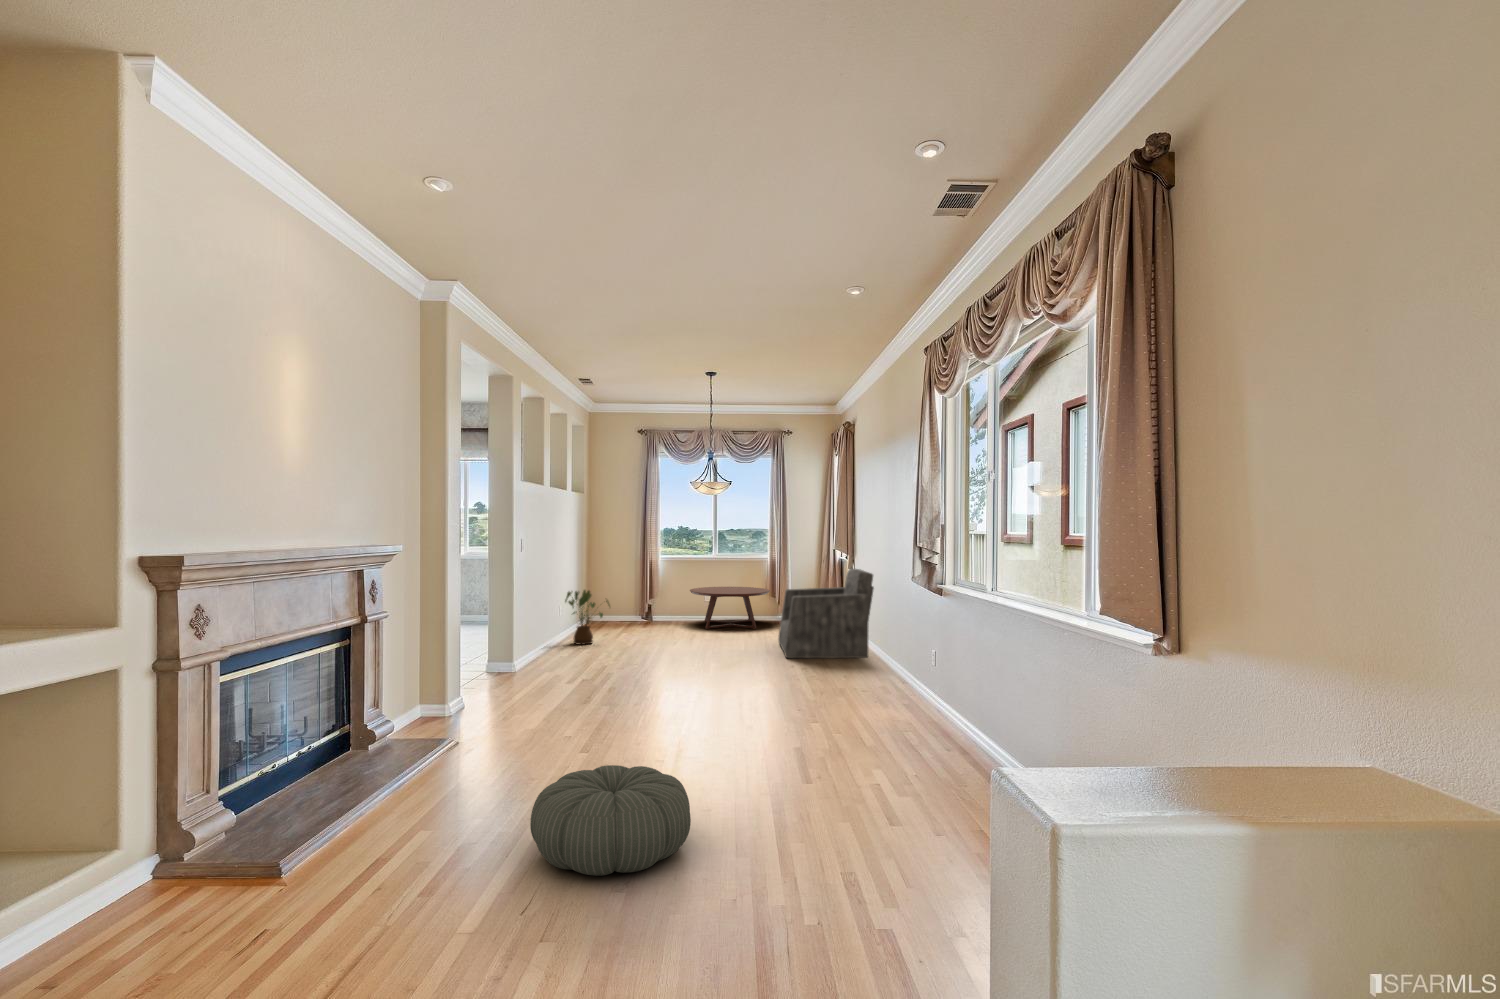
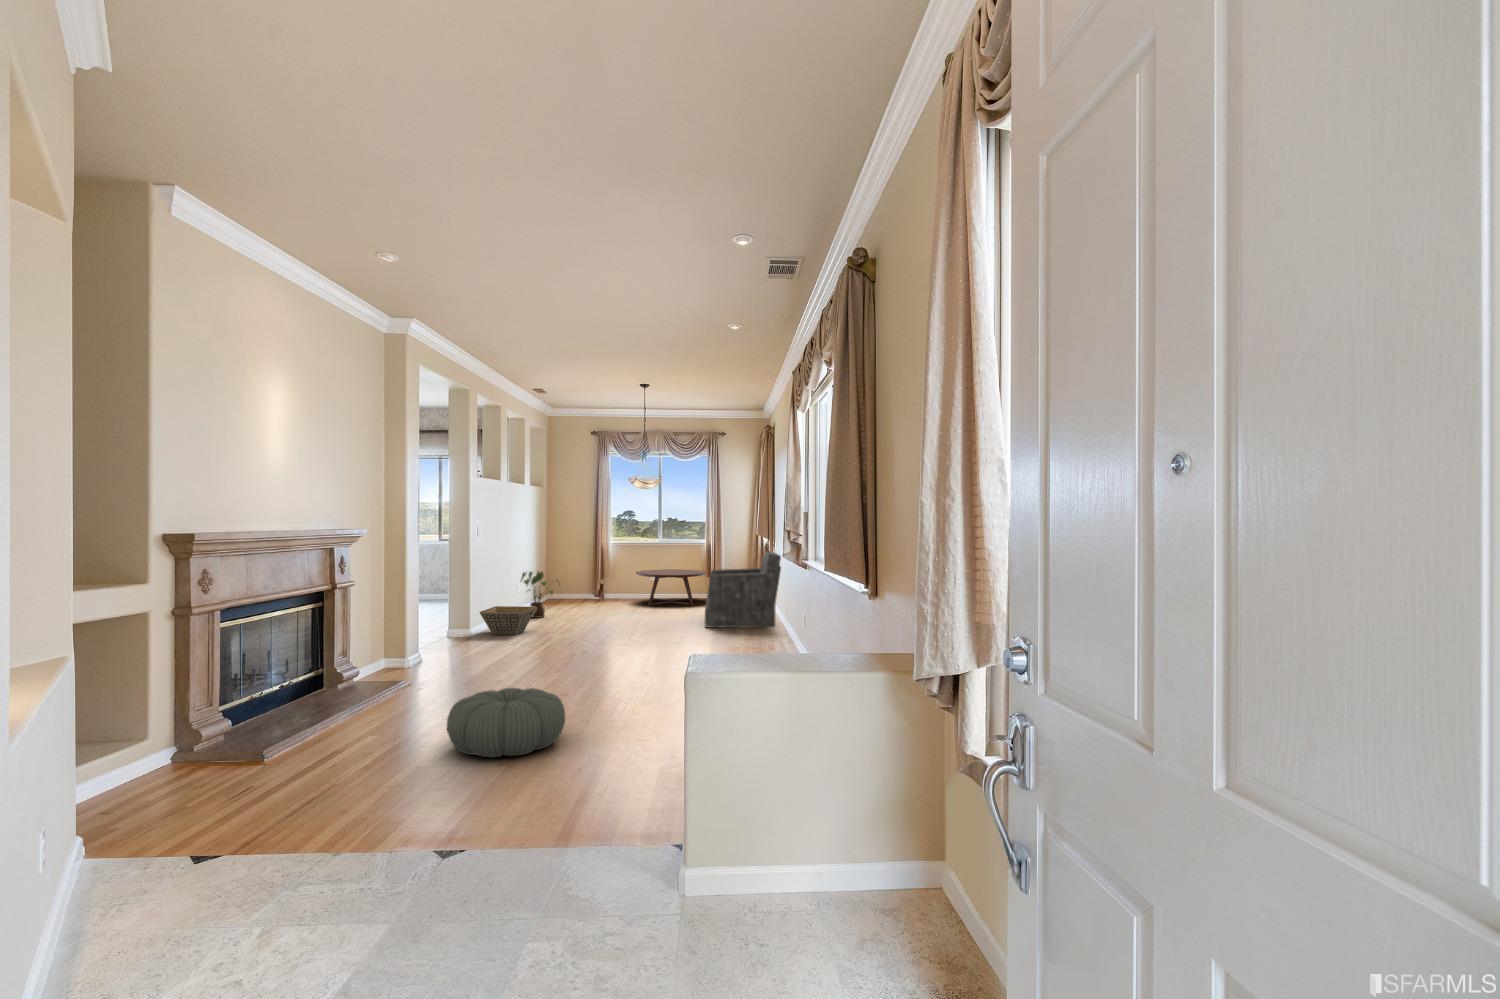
basket: none [525,633,589,667] -> present [480,606,536,634]

